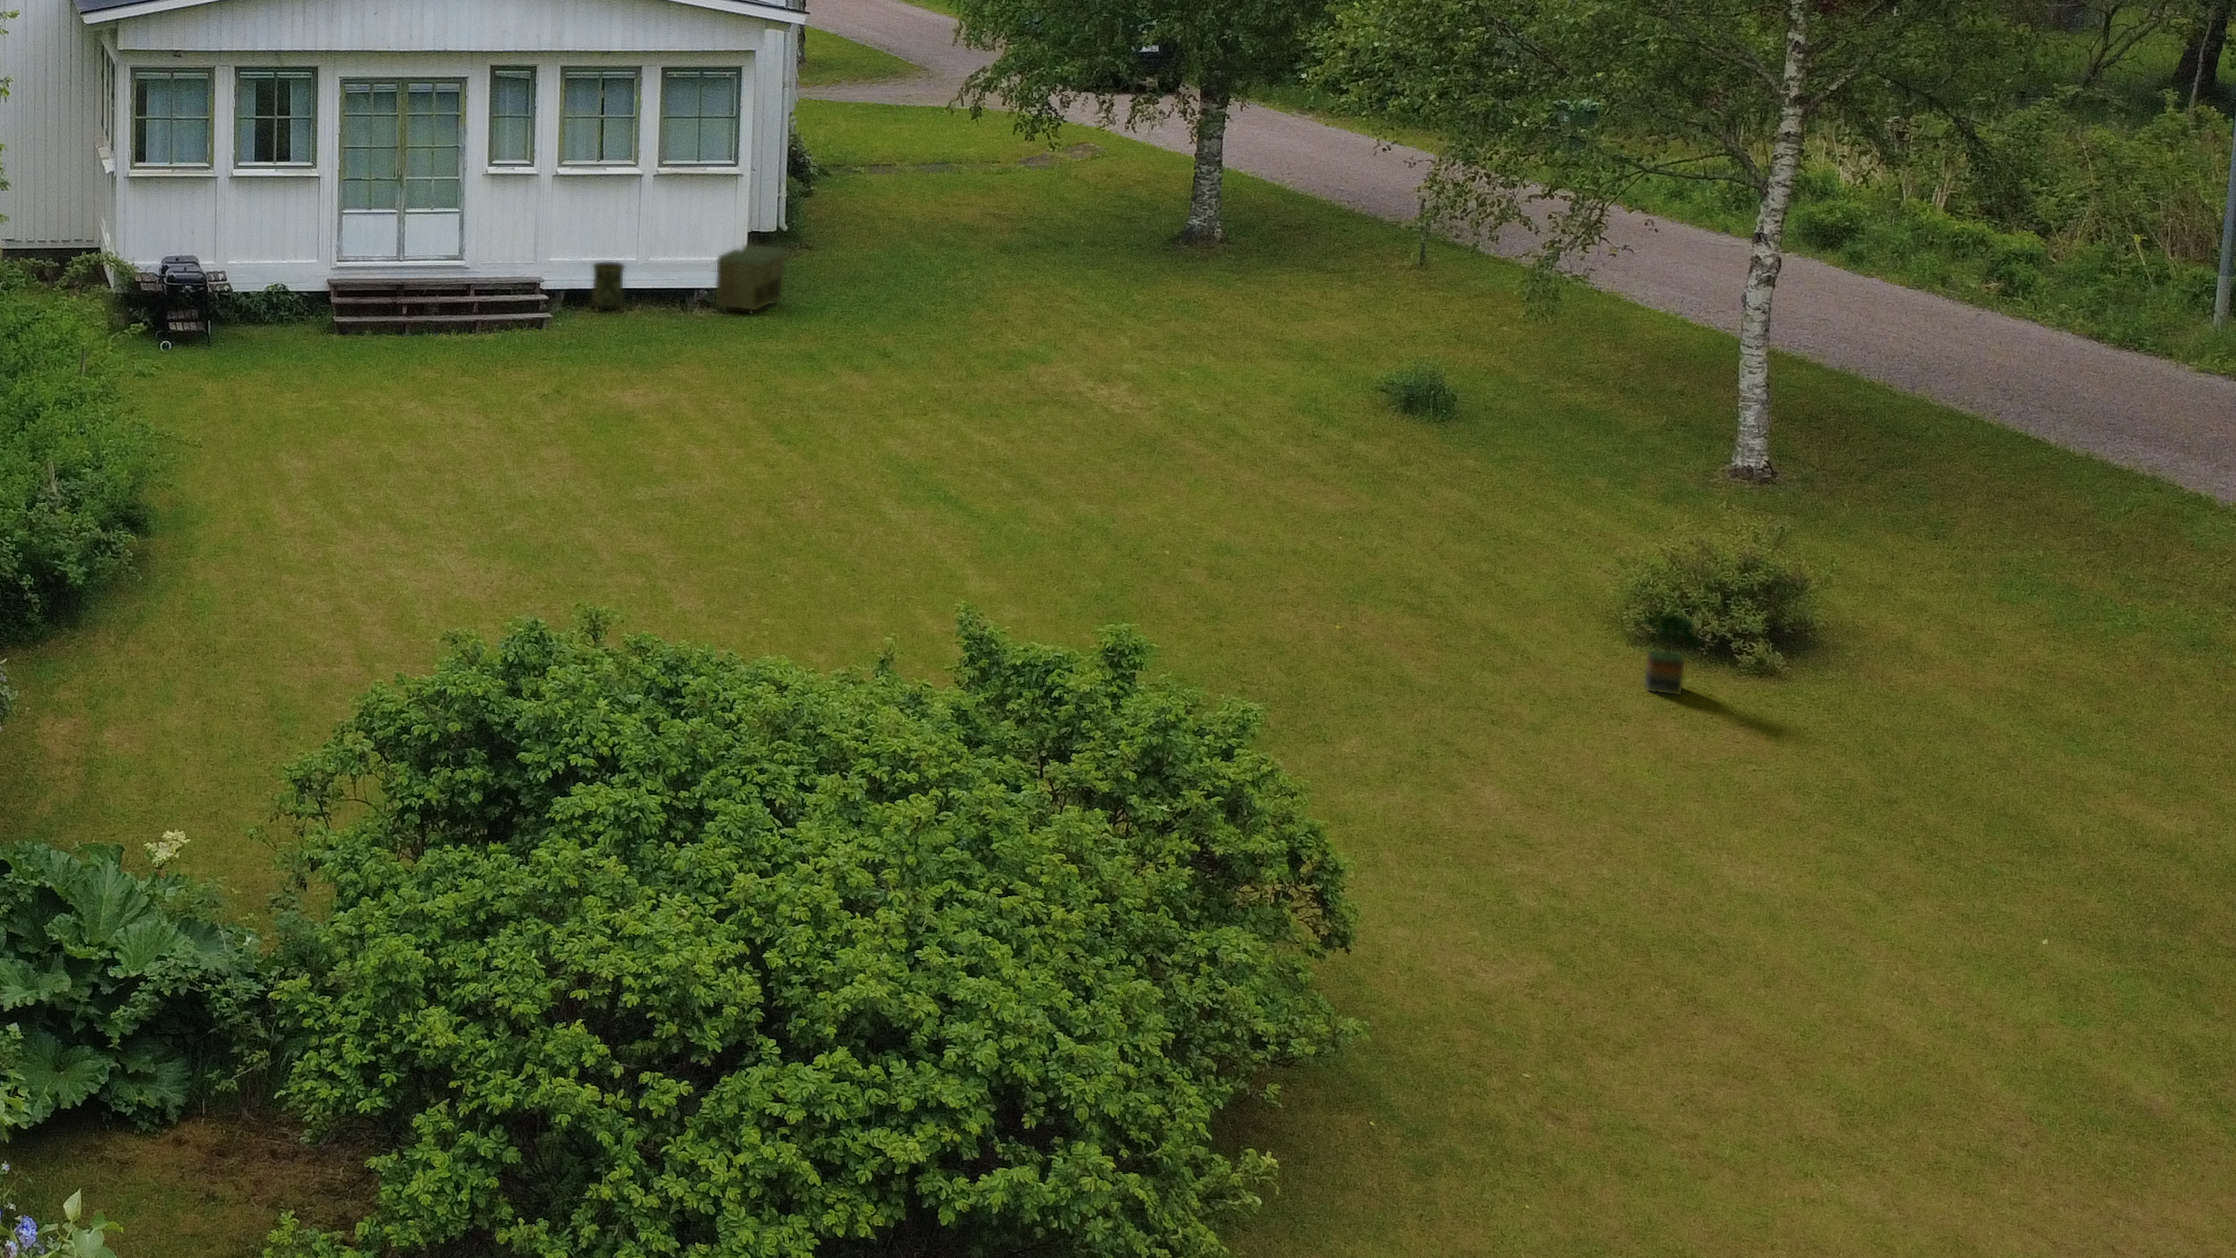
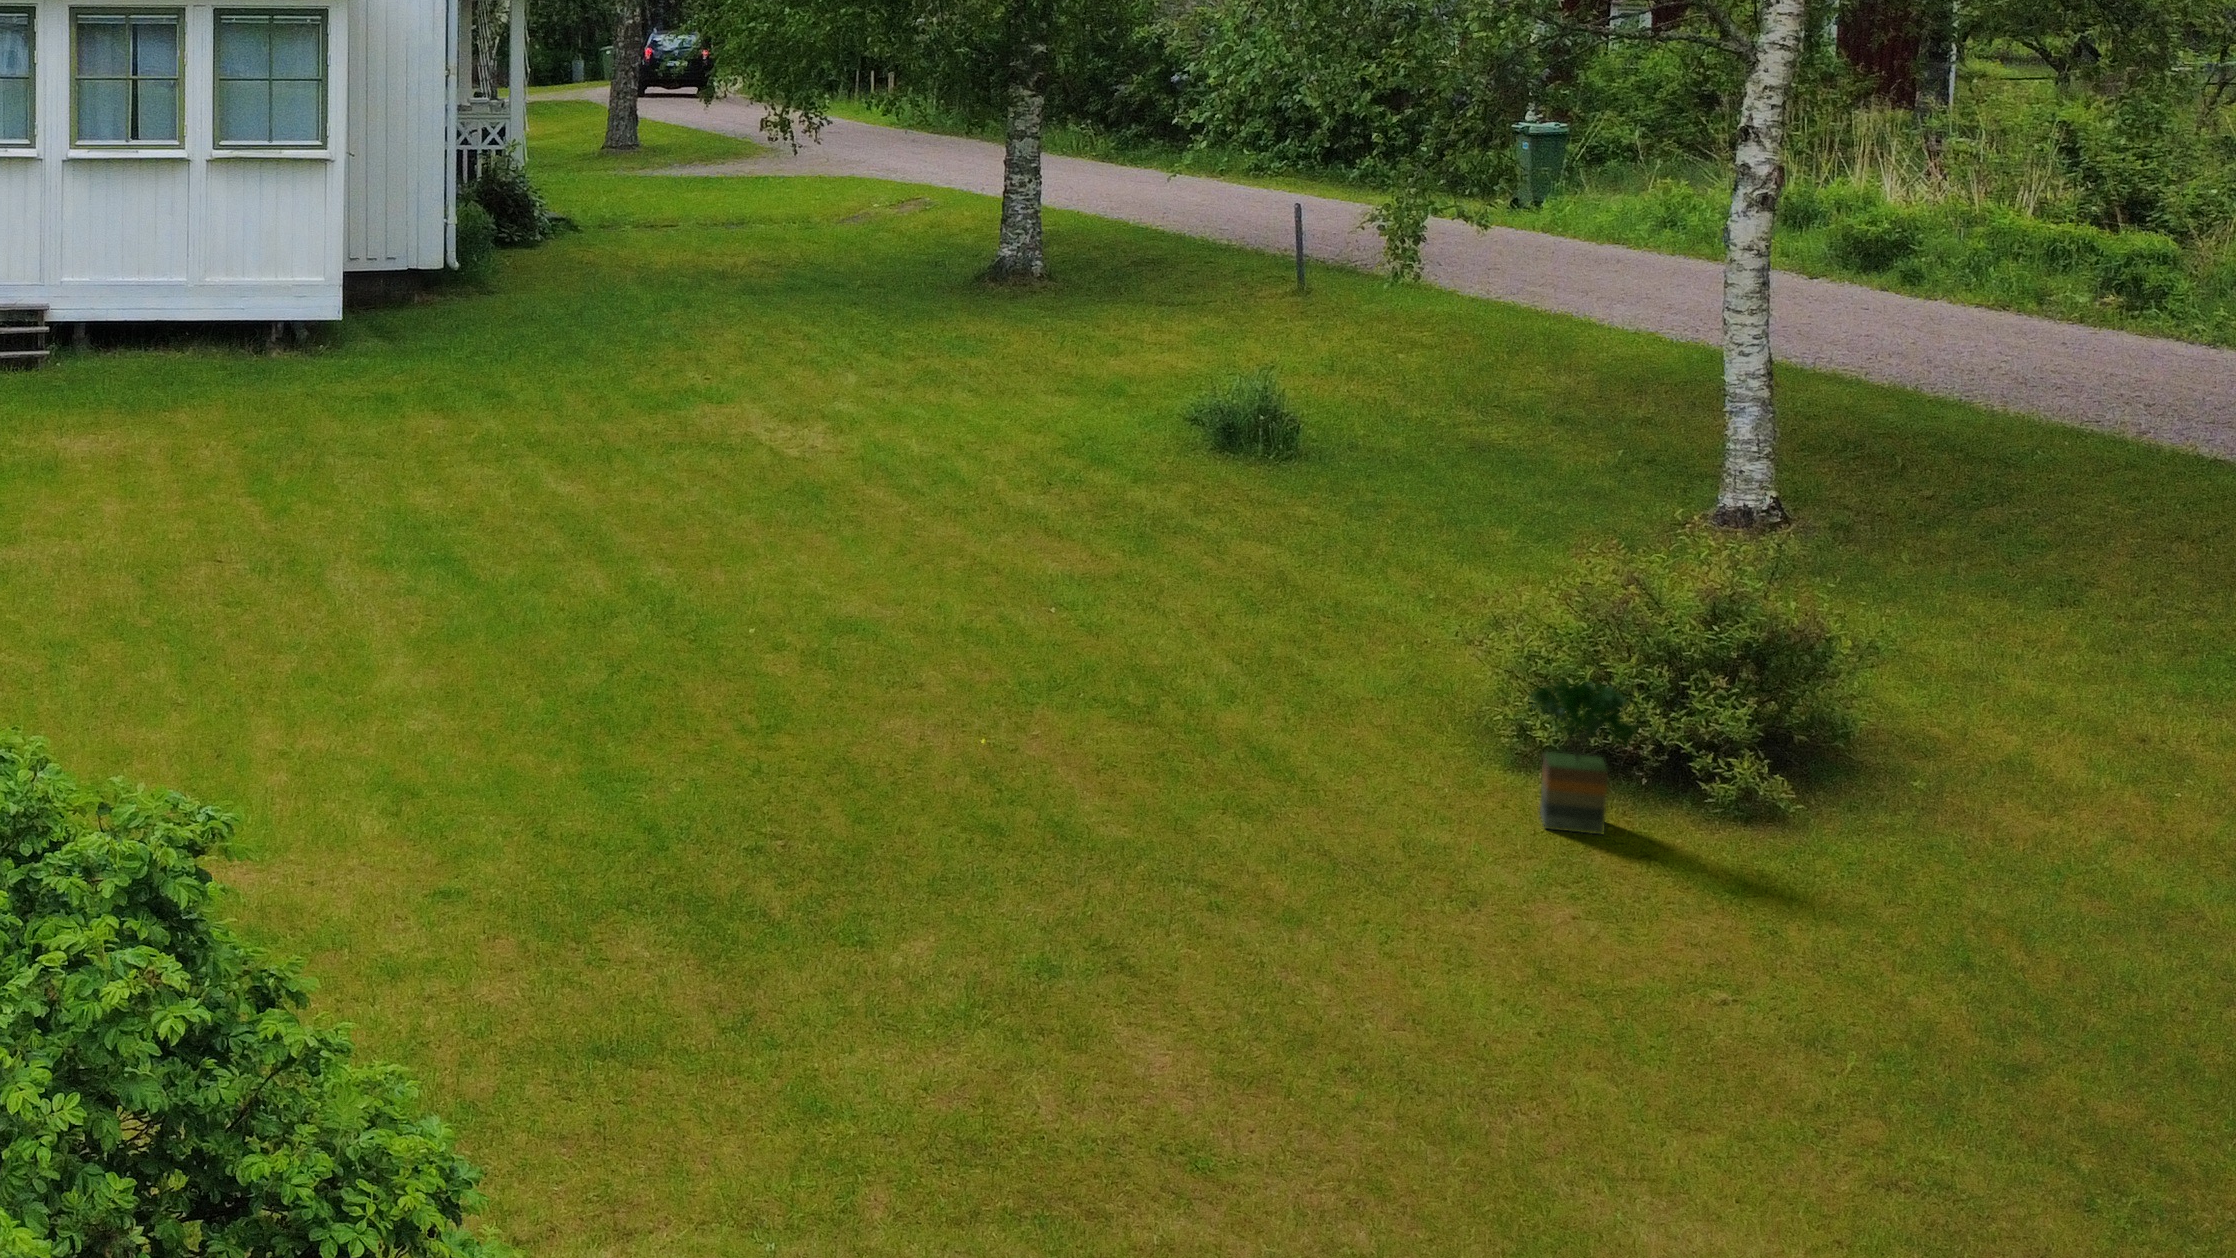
storage bench: present [716,244,786,311] -> none [297,263,403,356]
basket: present [592,262,624,311] -> none [123,285,169,355]

